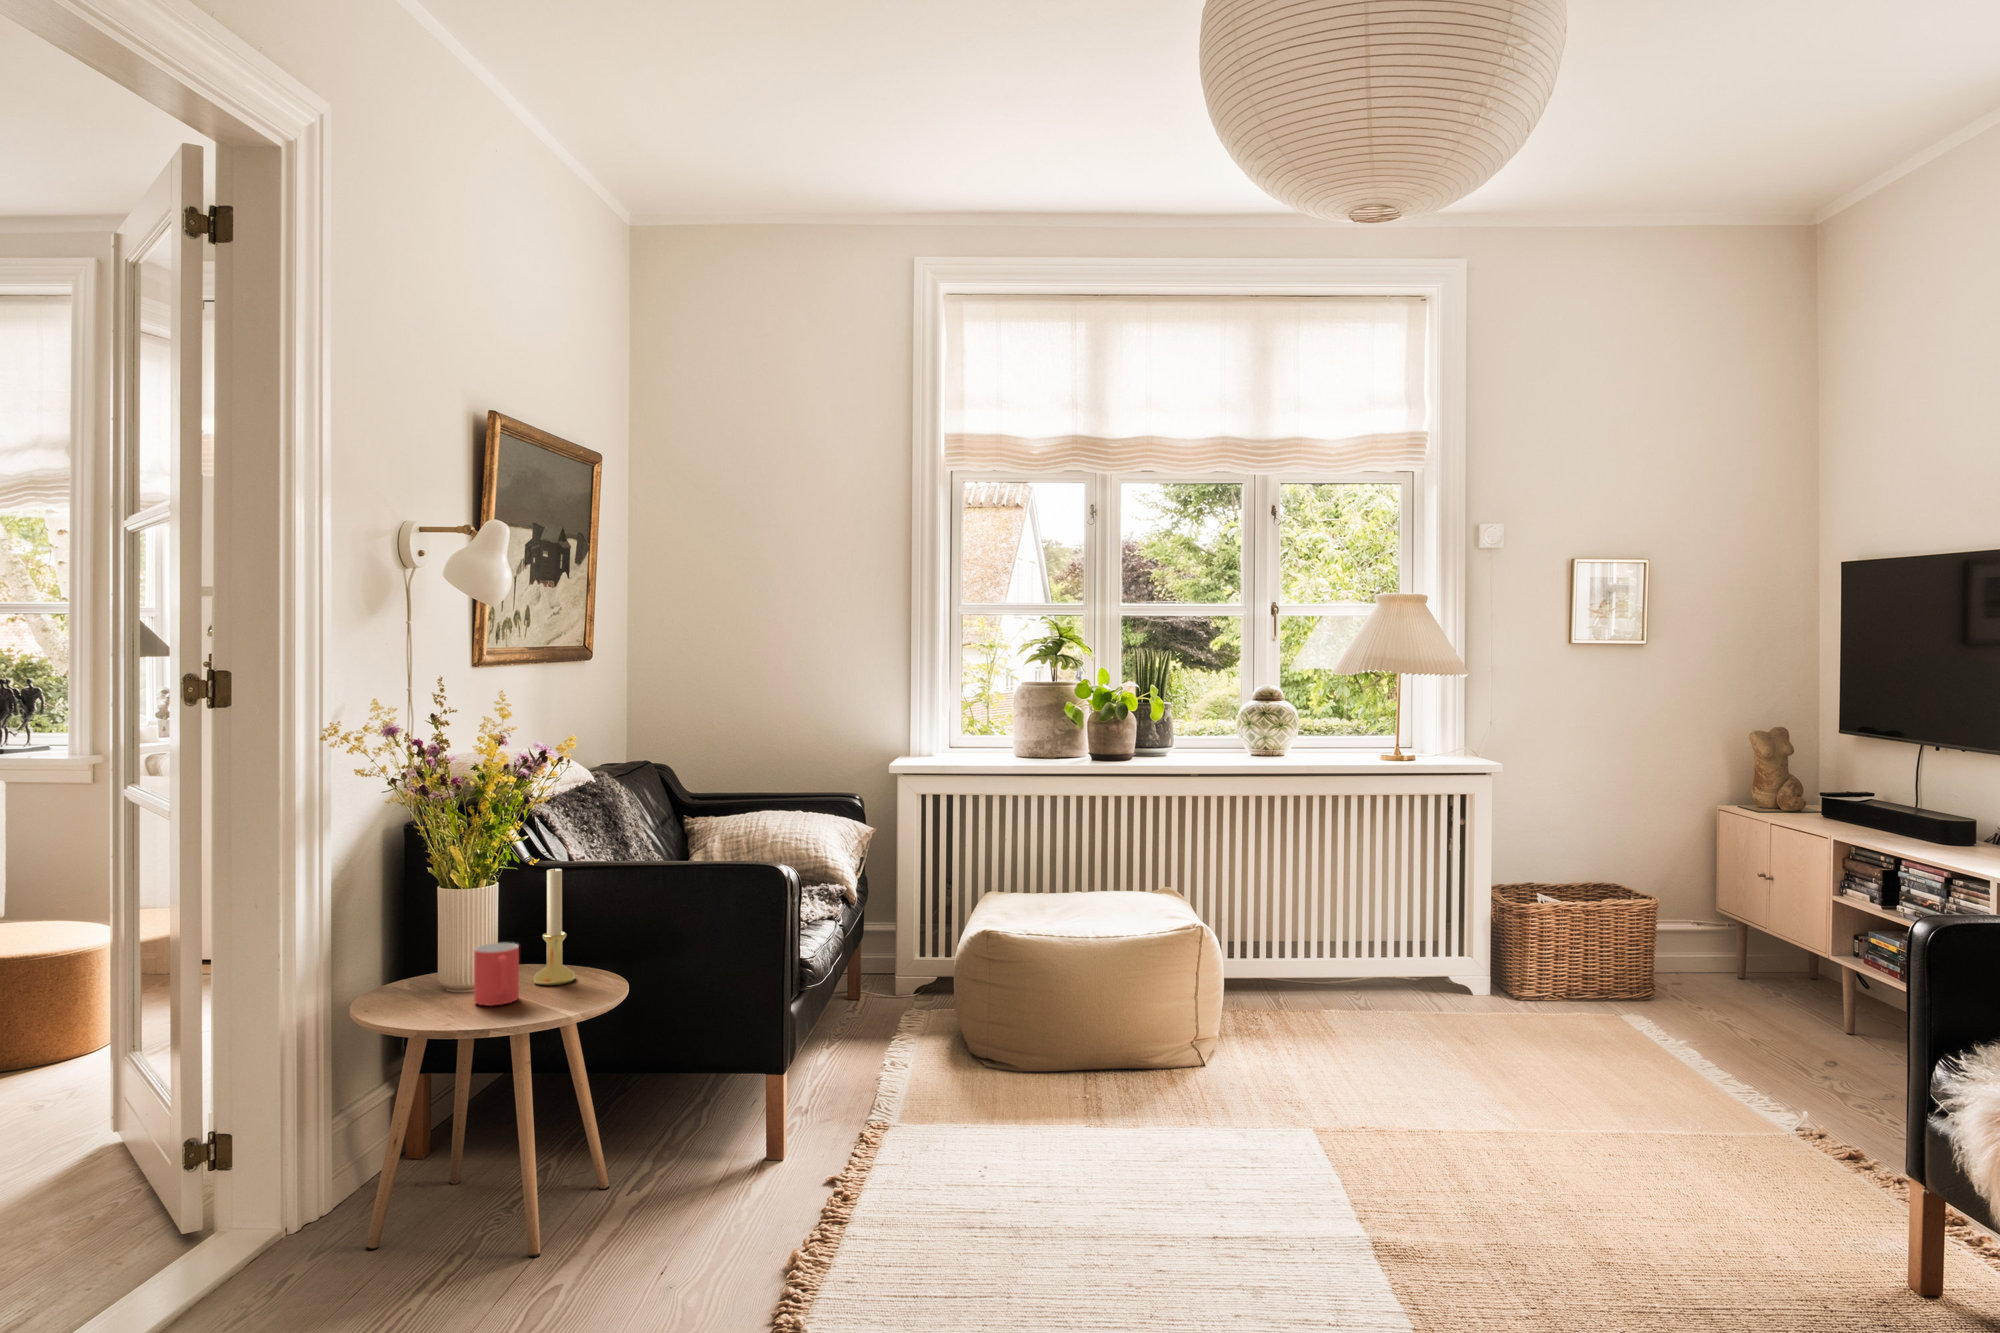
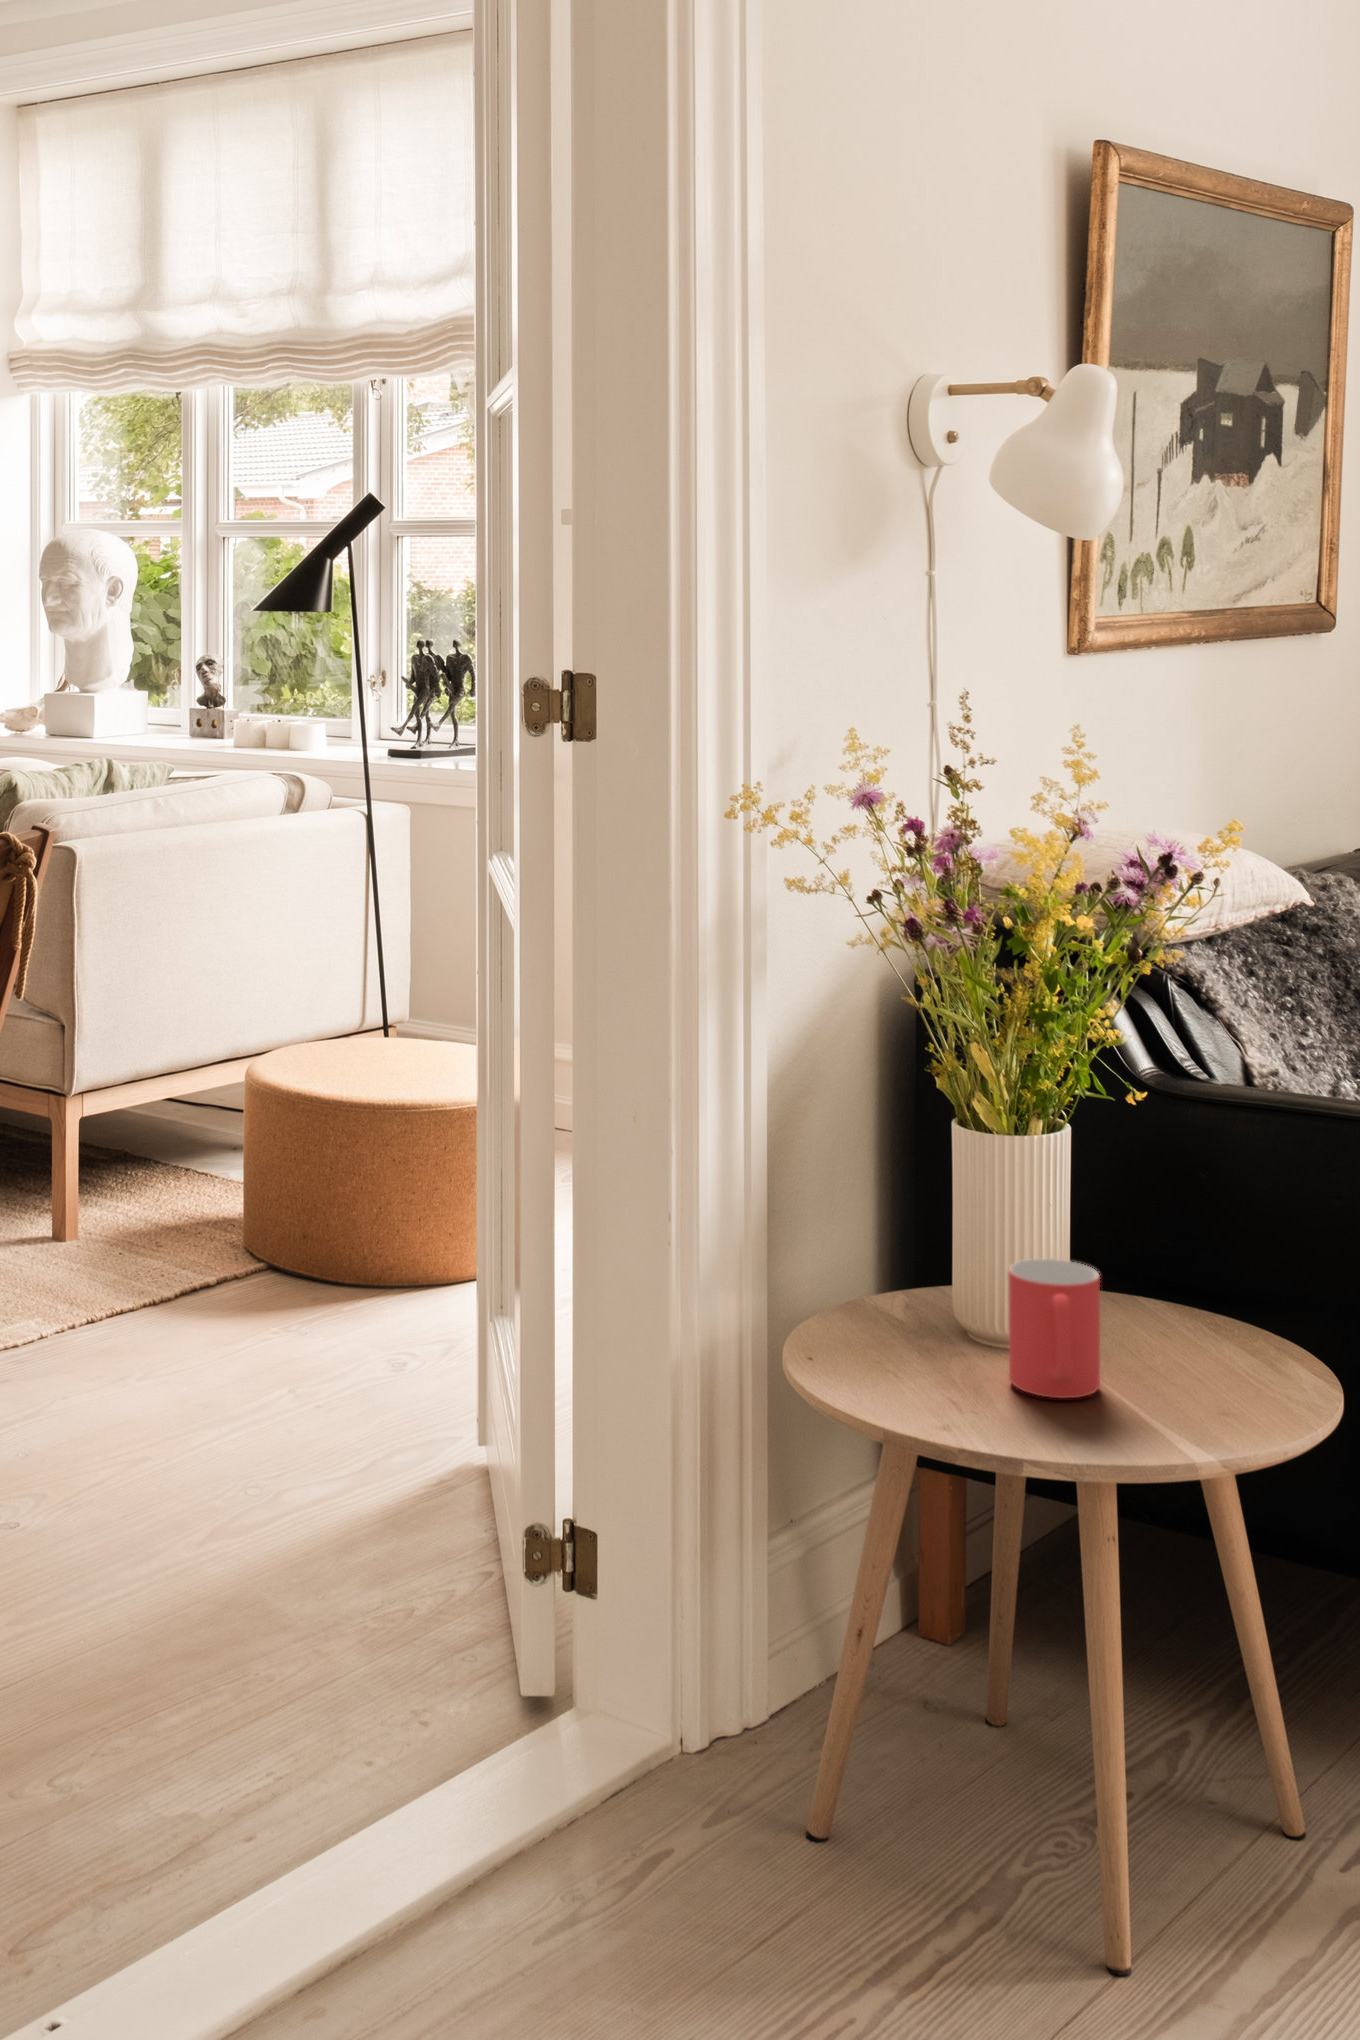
candle holder: present [534,866,575,985] -> none [1141,1106,1231,1371]

